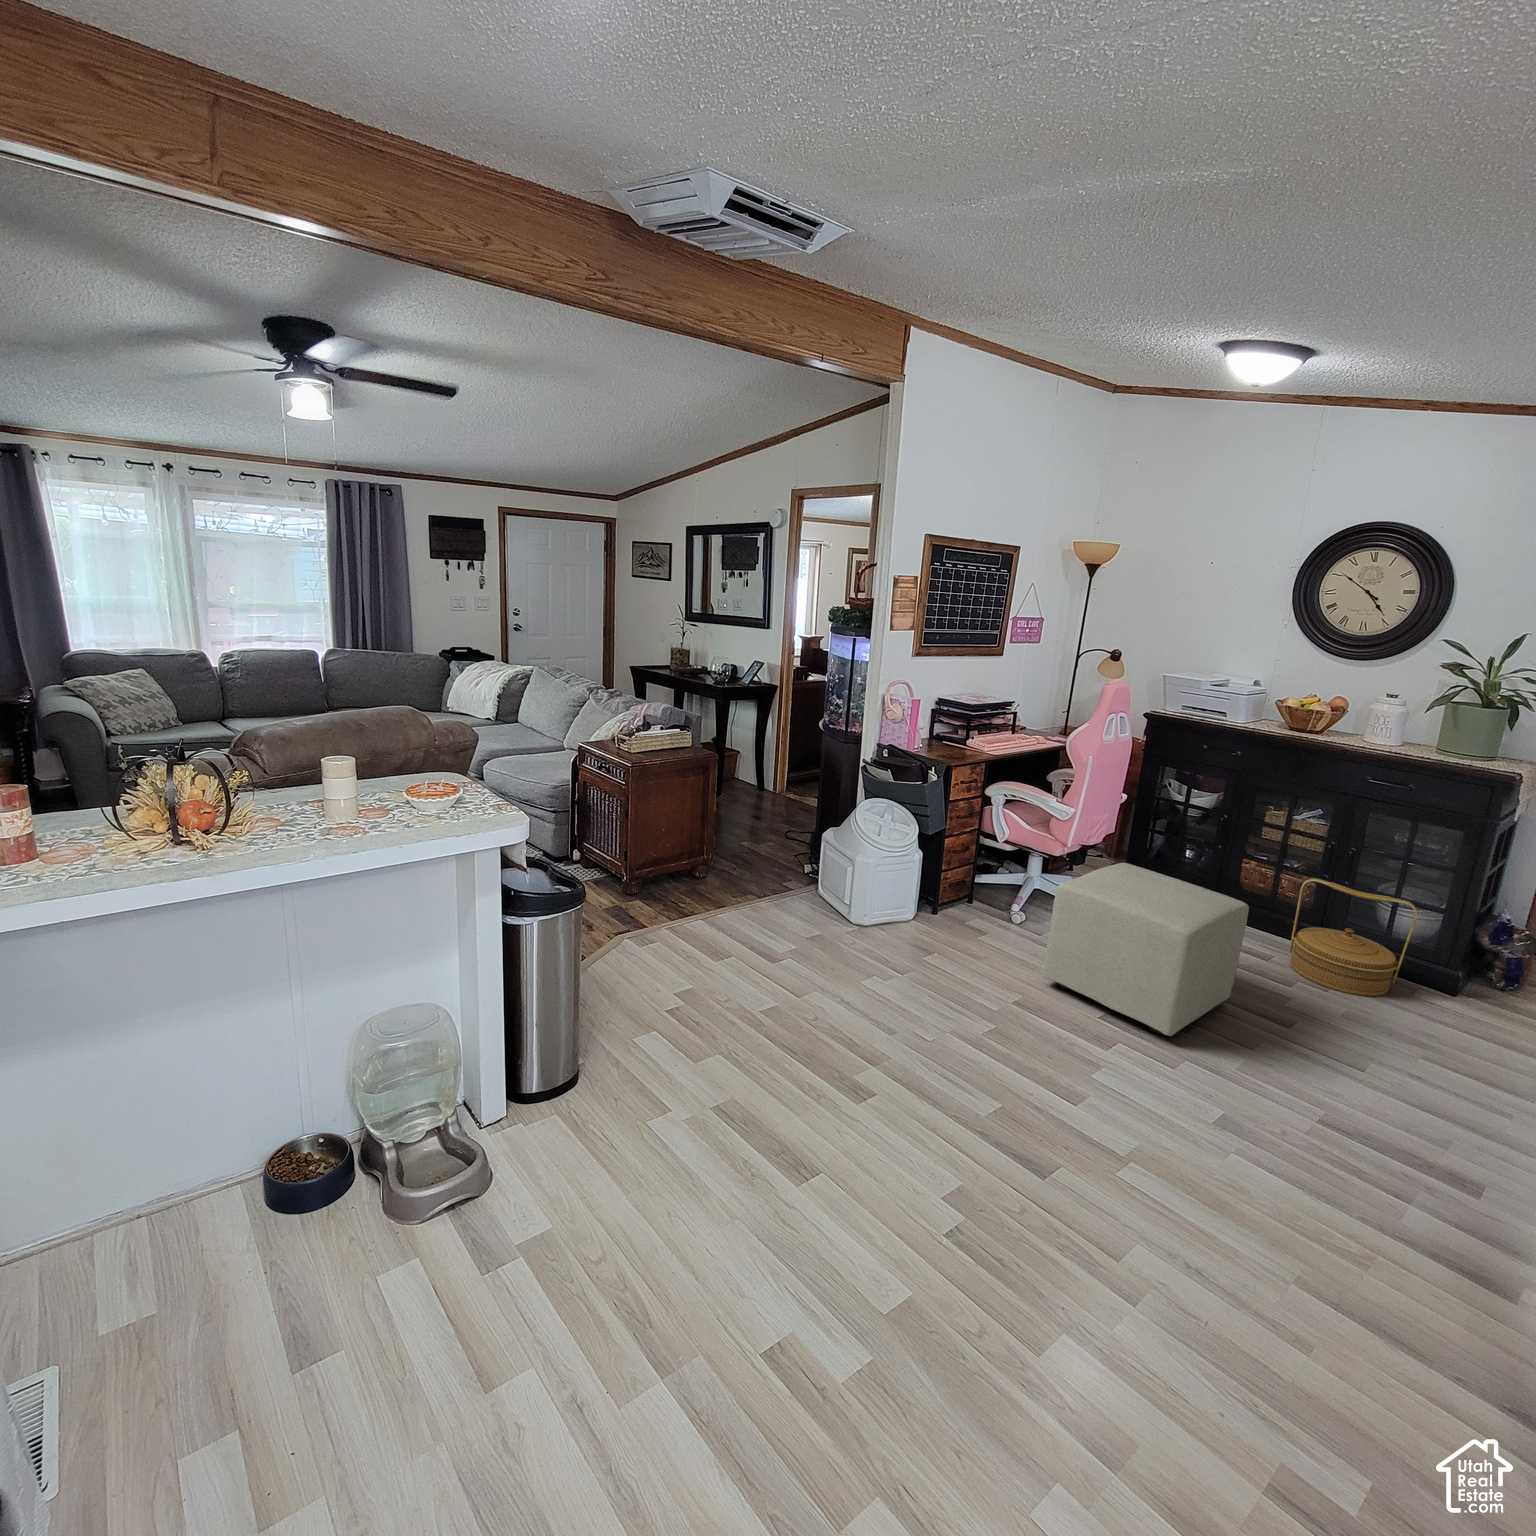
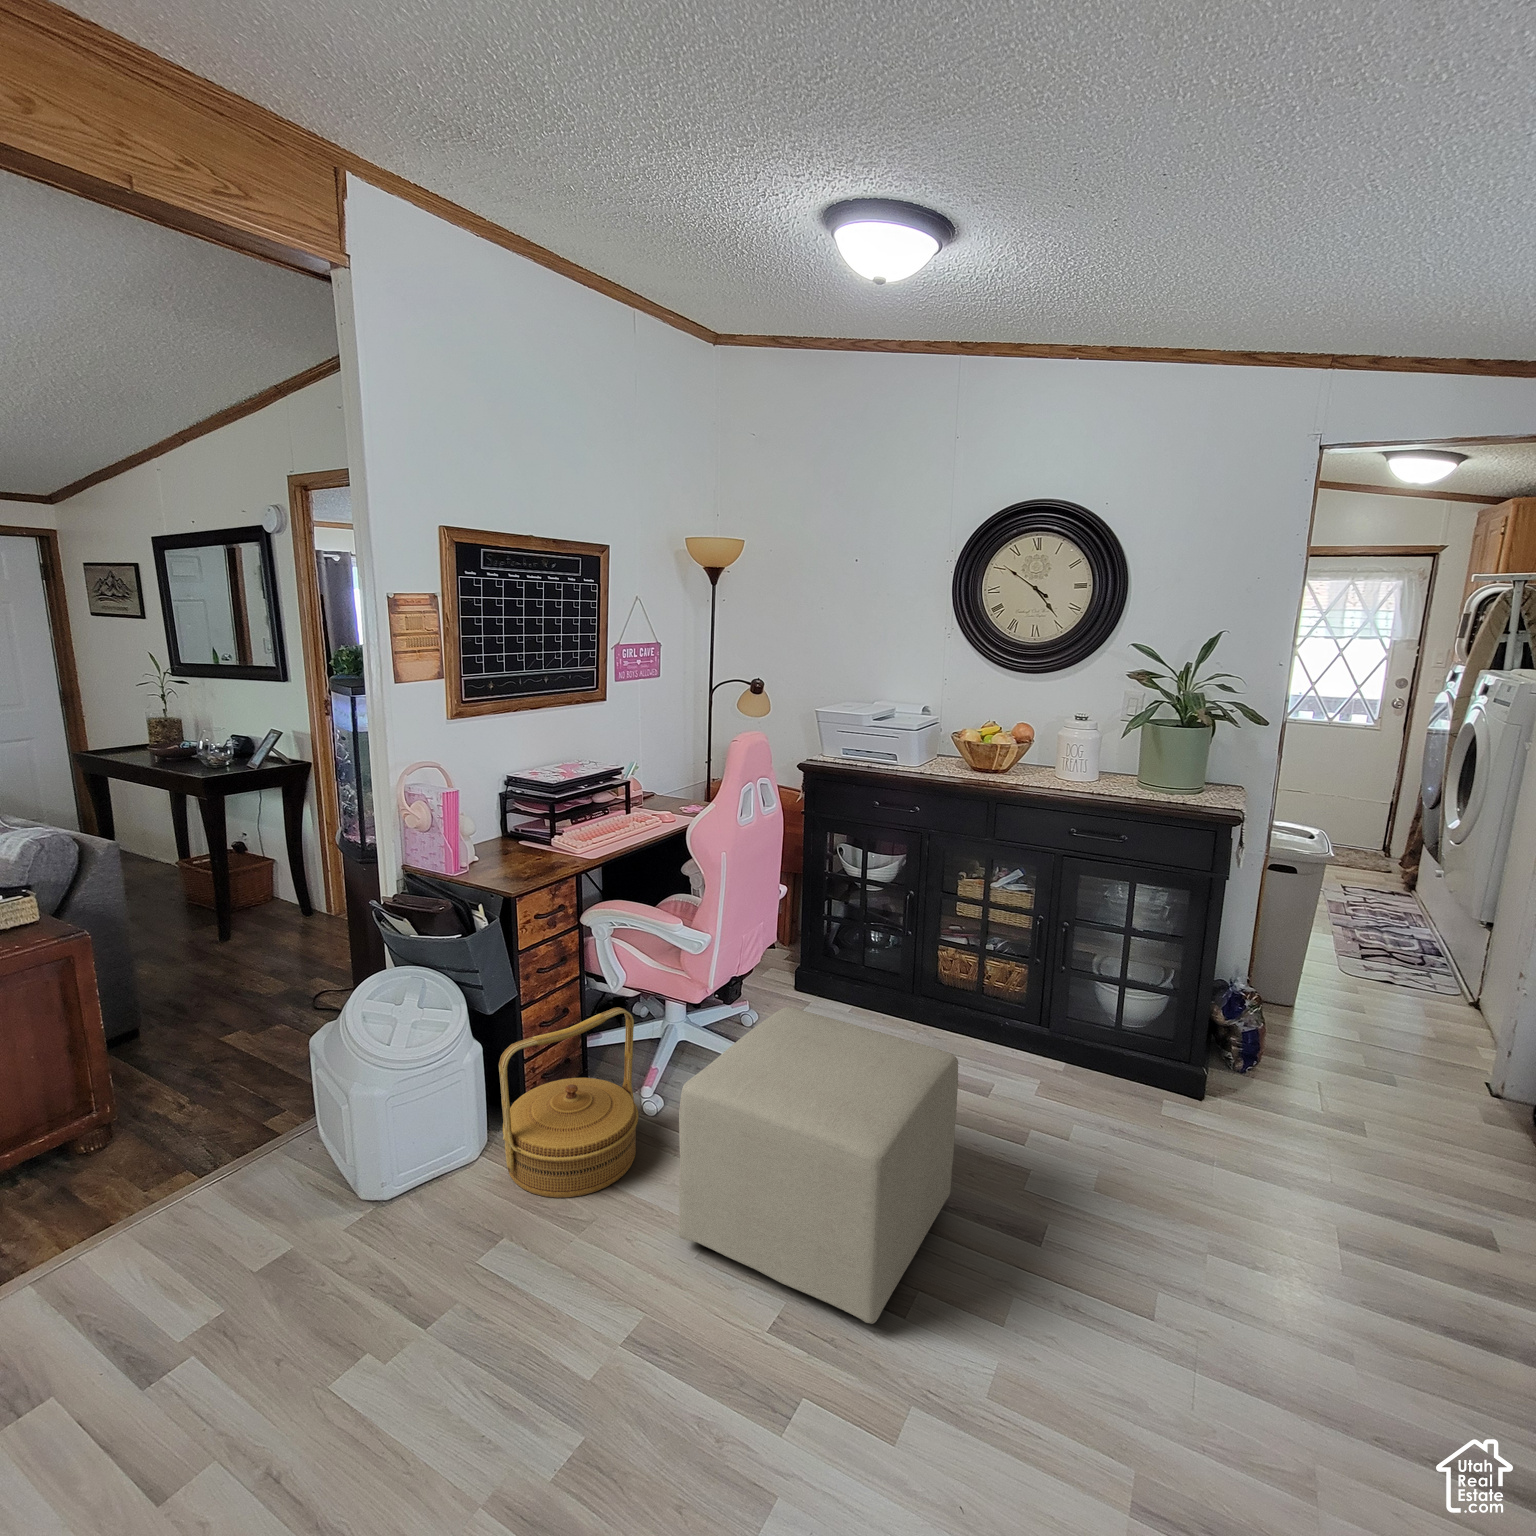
woven basket: present [1289,878,1418,996] -> present [499,1007,639,1198]

